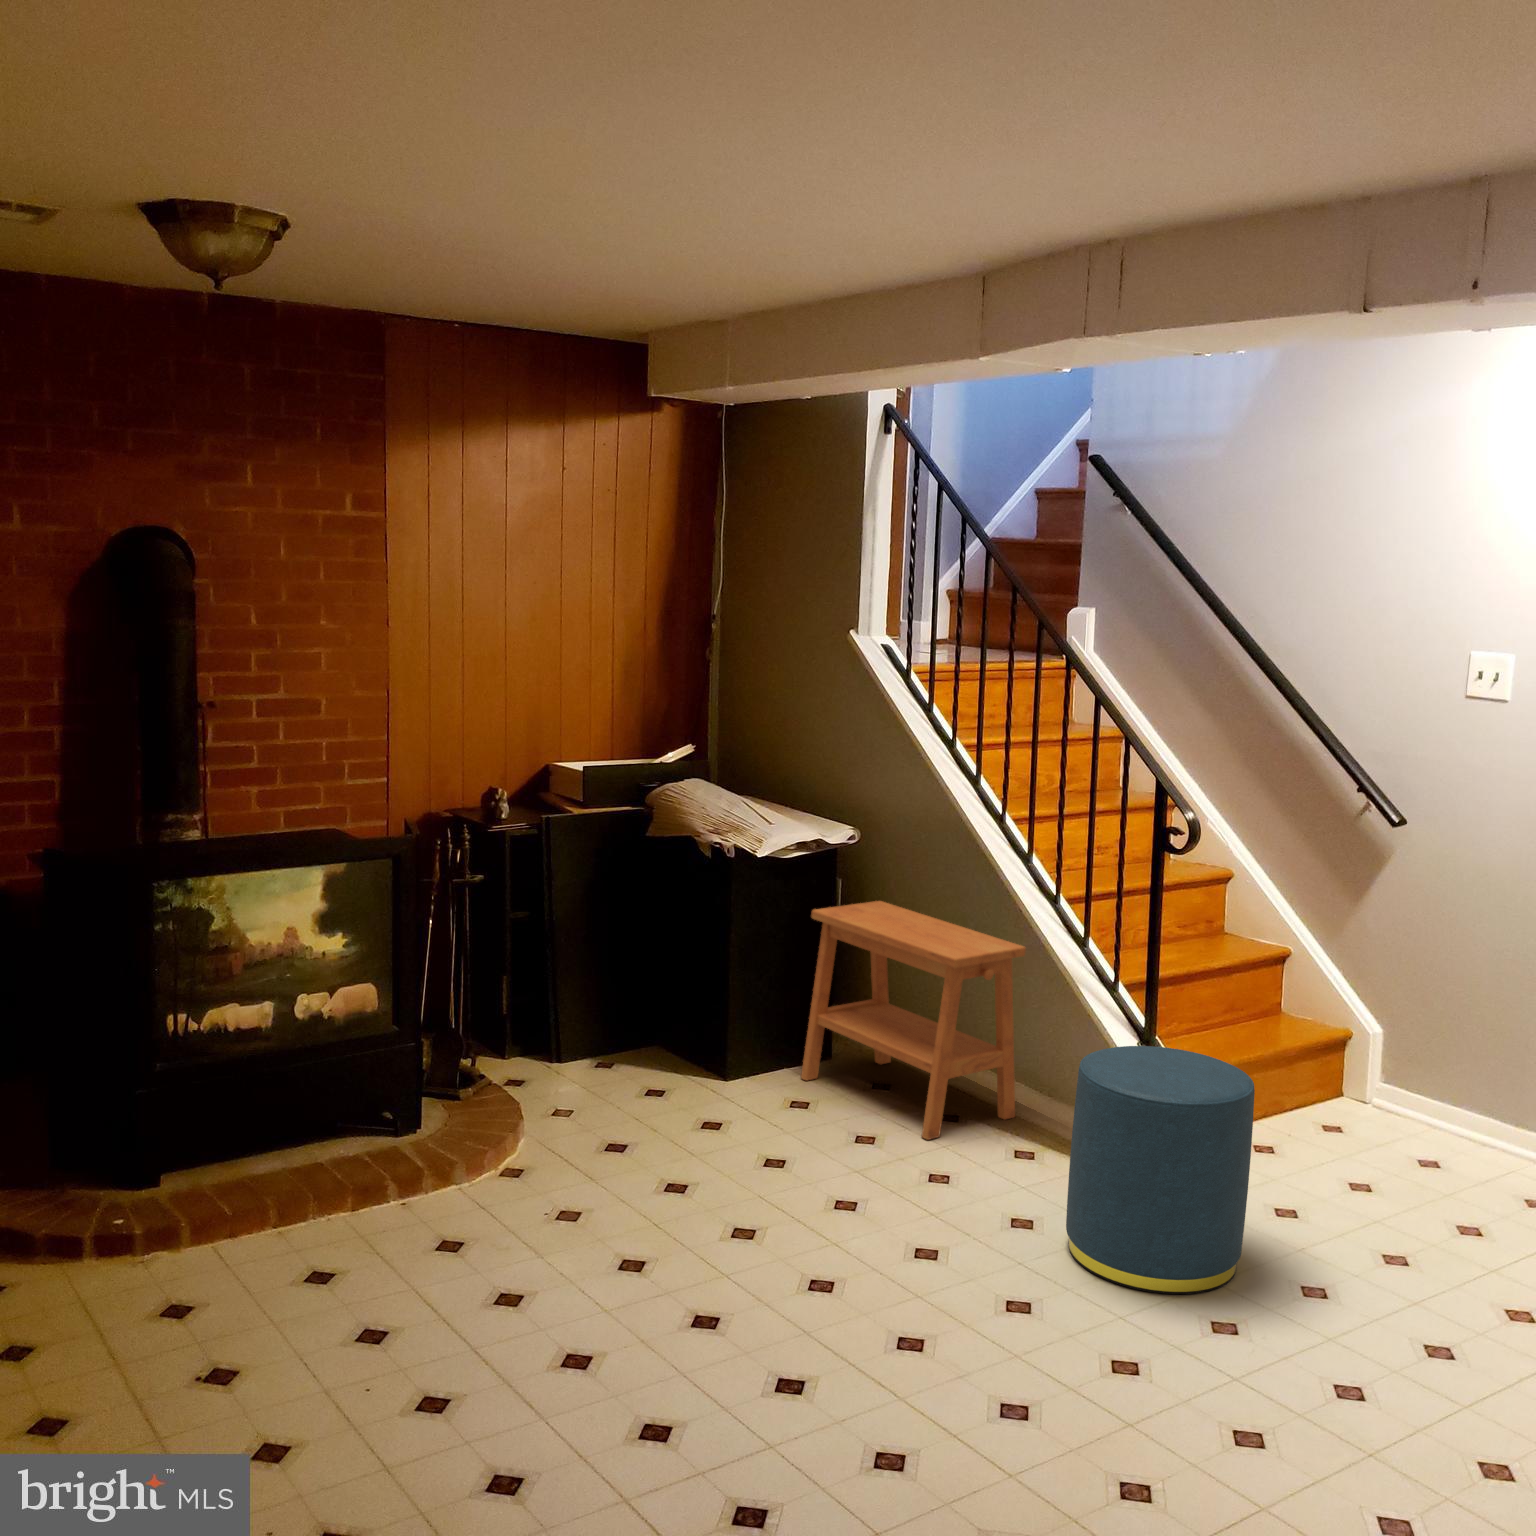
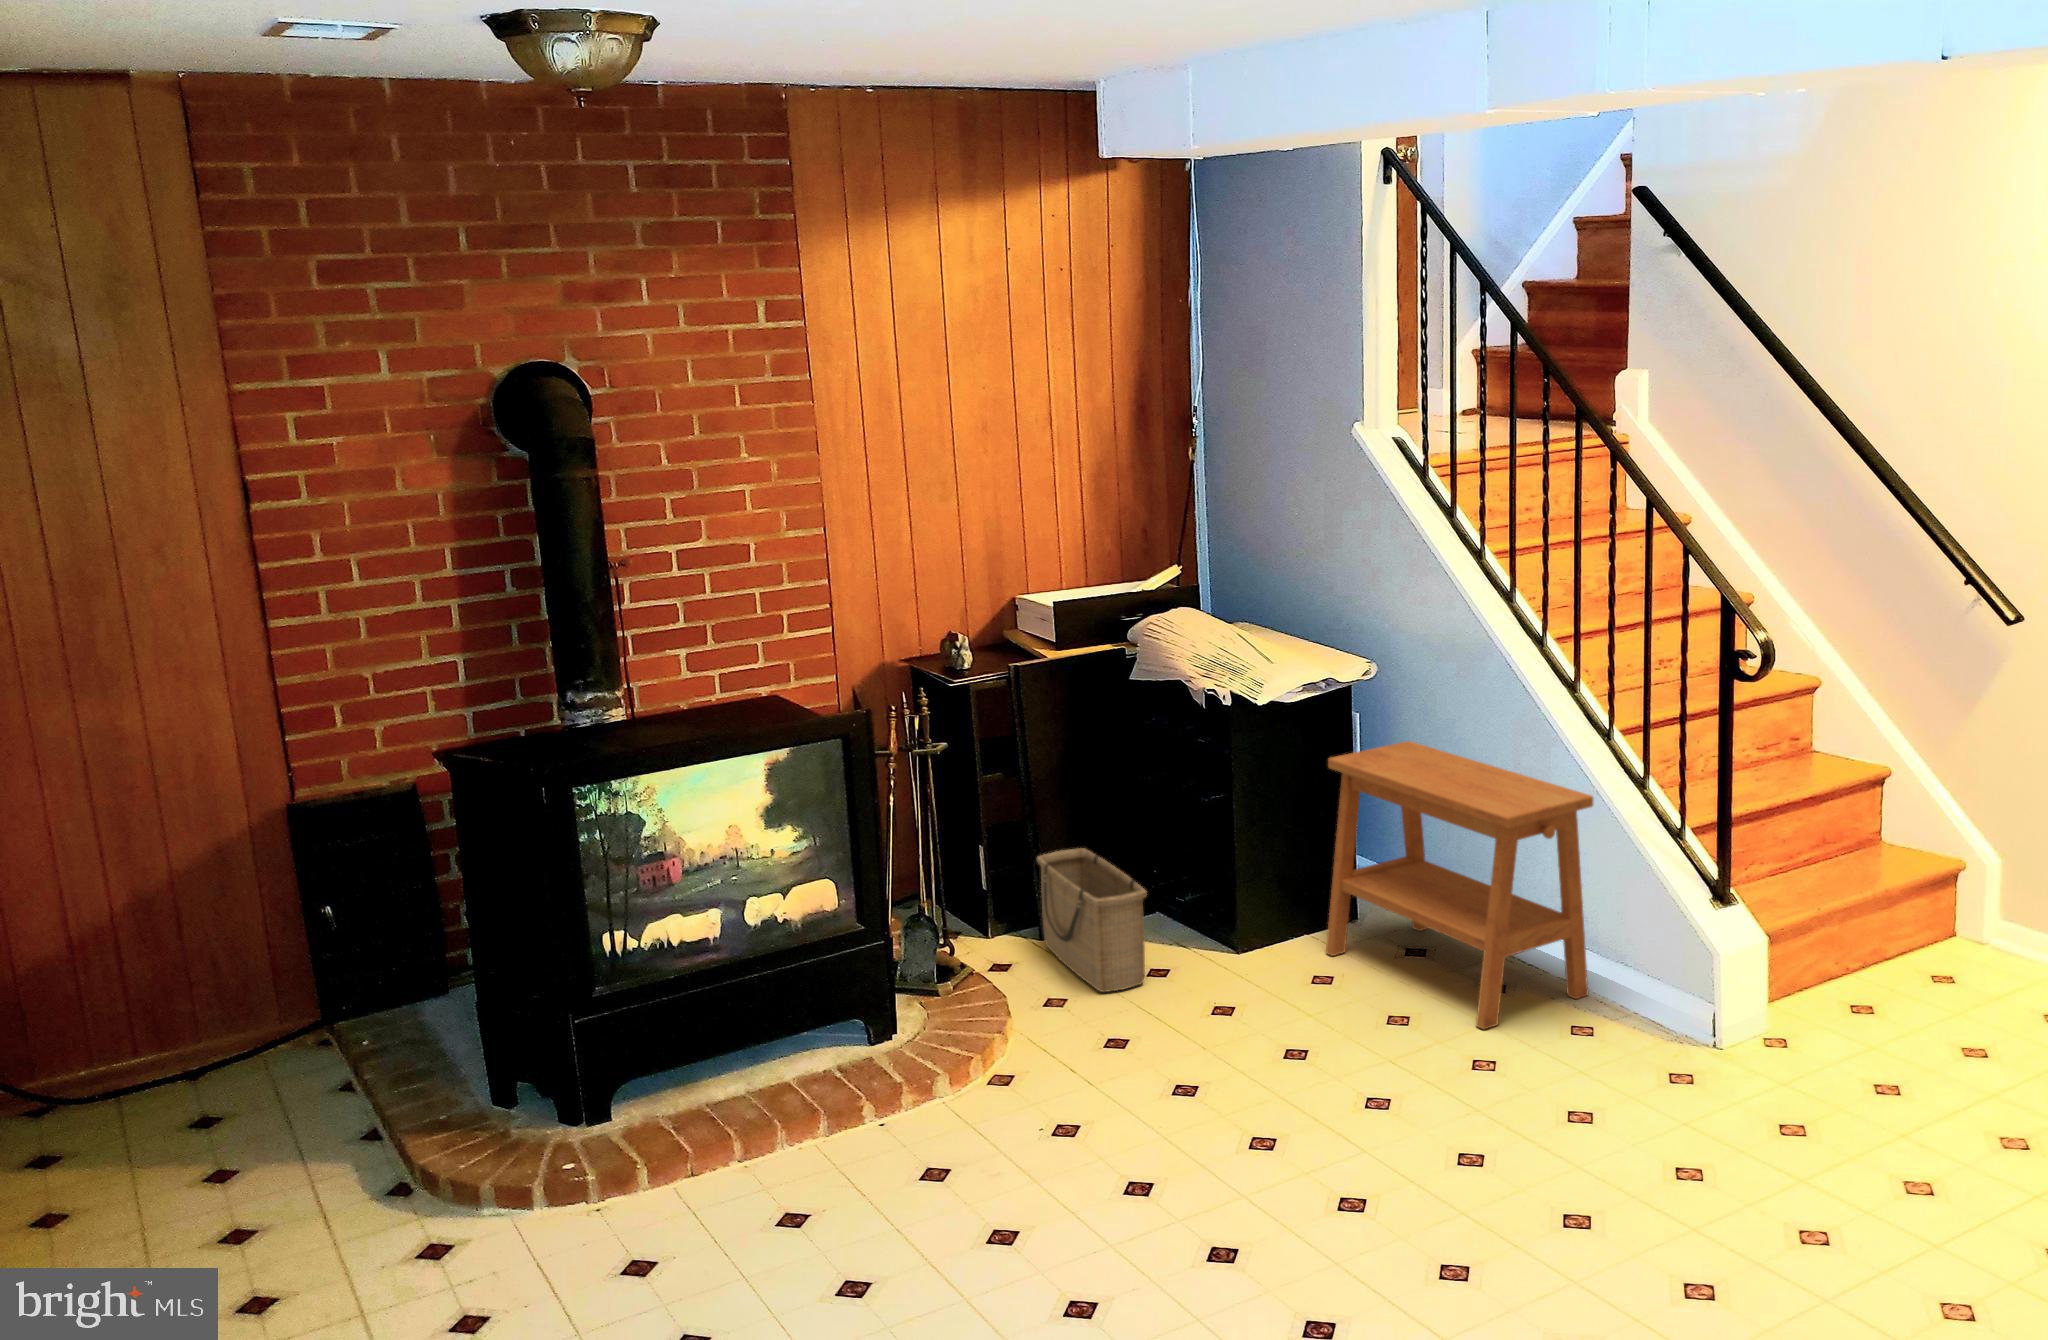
basket: none [557,979,651,1102] -> present [1037,848,1147,992]
ottoman: present [1066,1046,1255,1294] -> none [1666,925,1905,1233]

